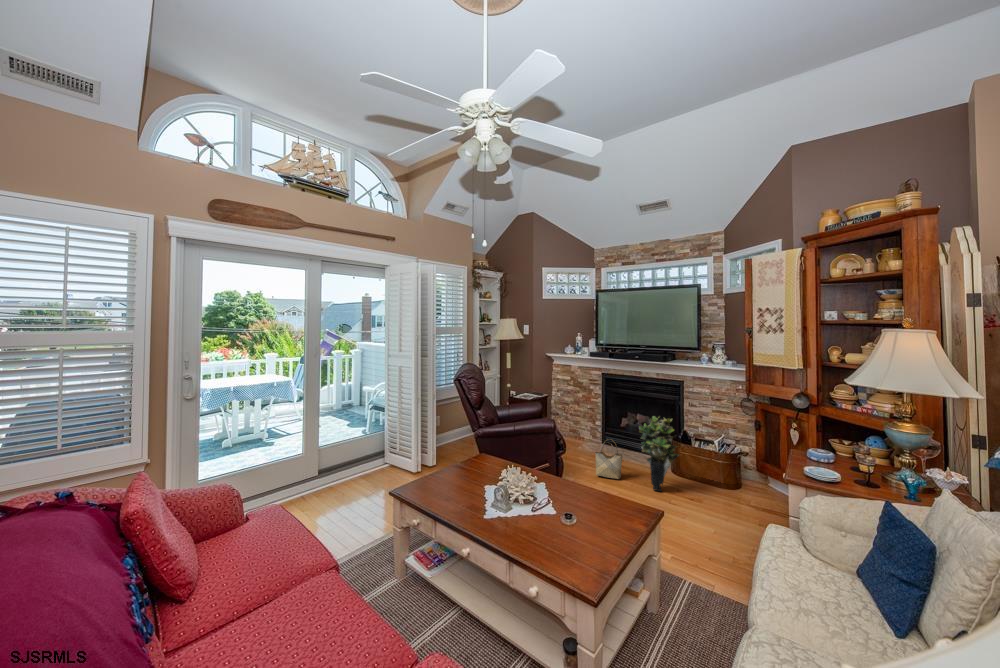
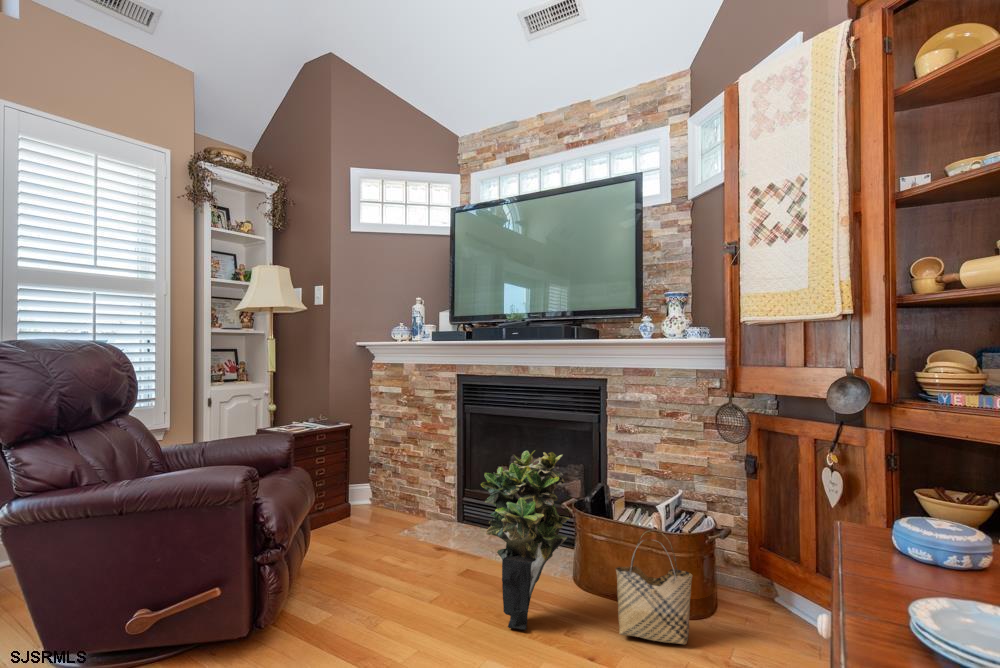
woven basket: present [595,439,623,479] -> present [615,529,692,644]

